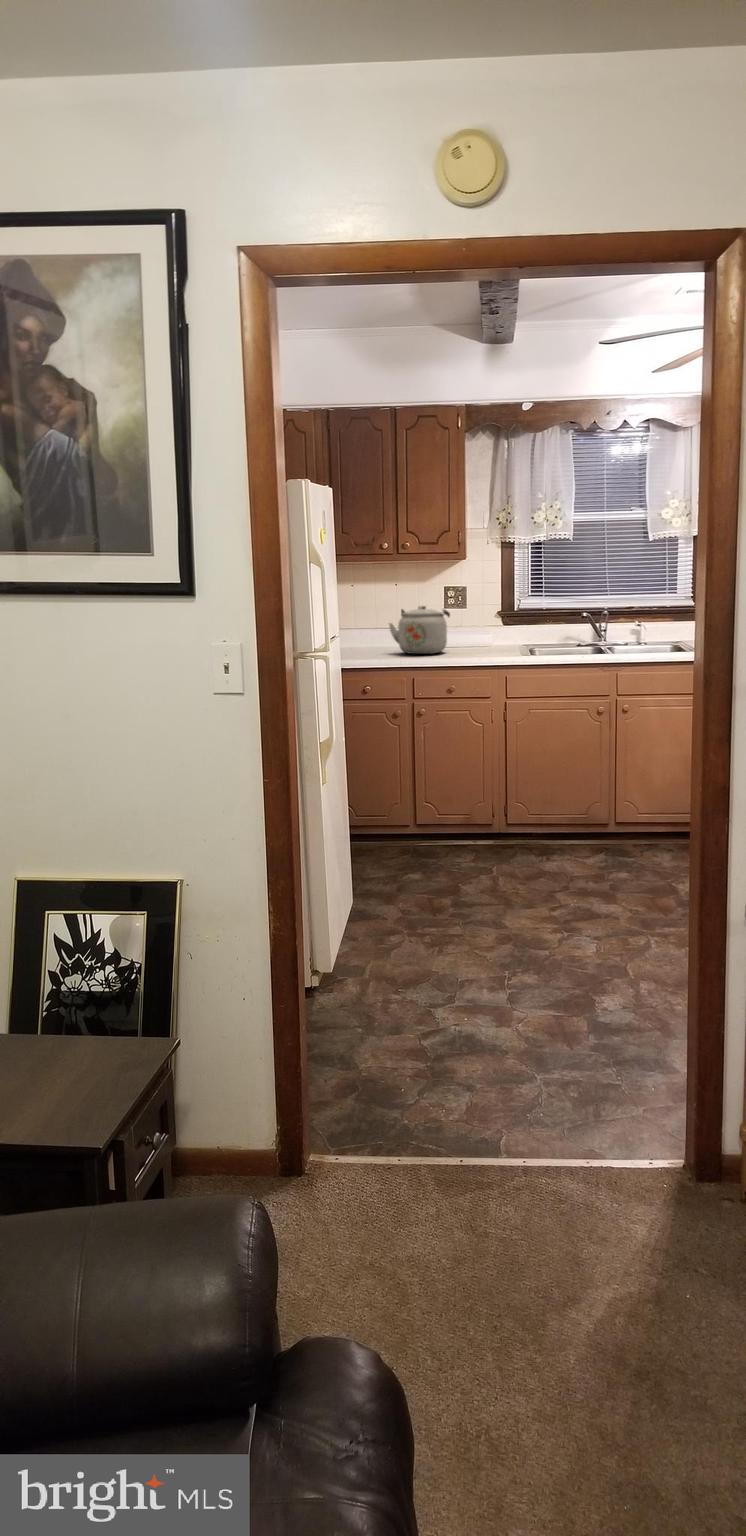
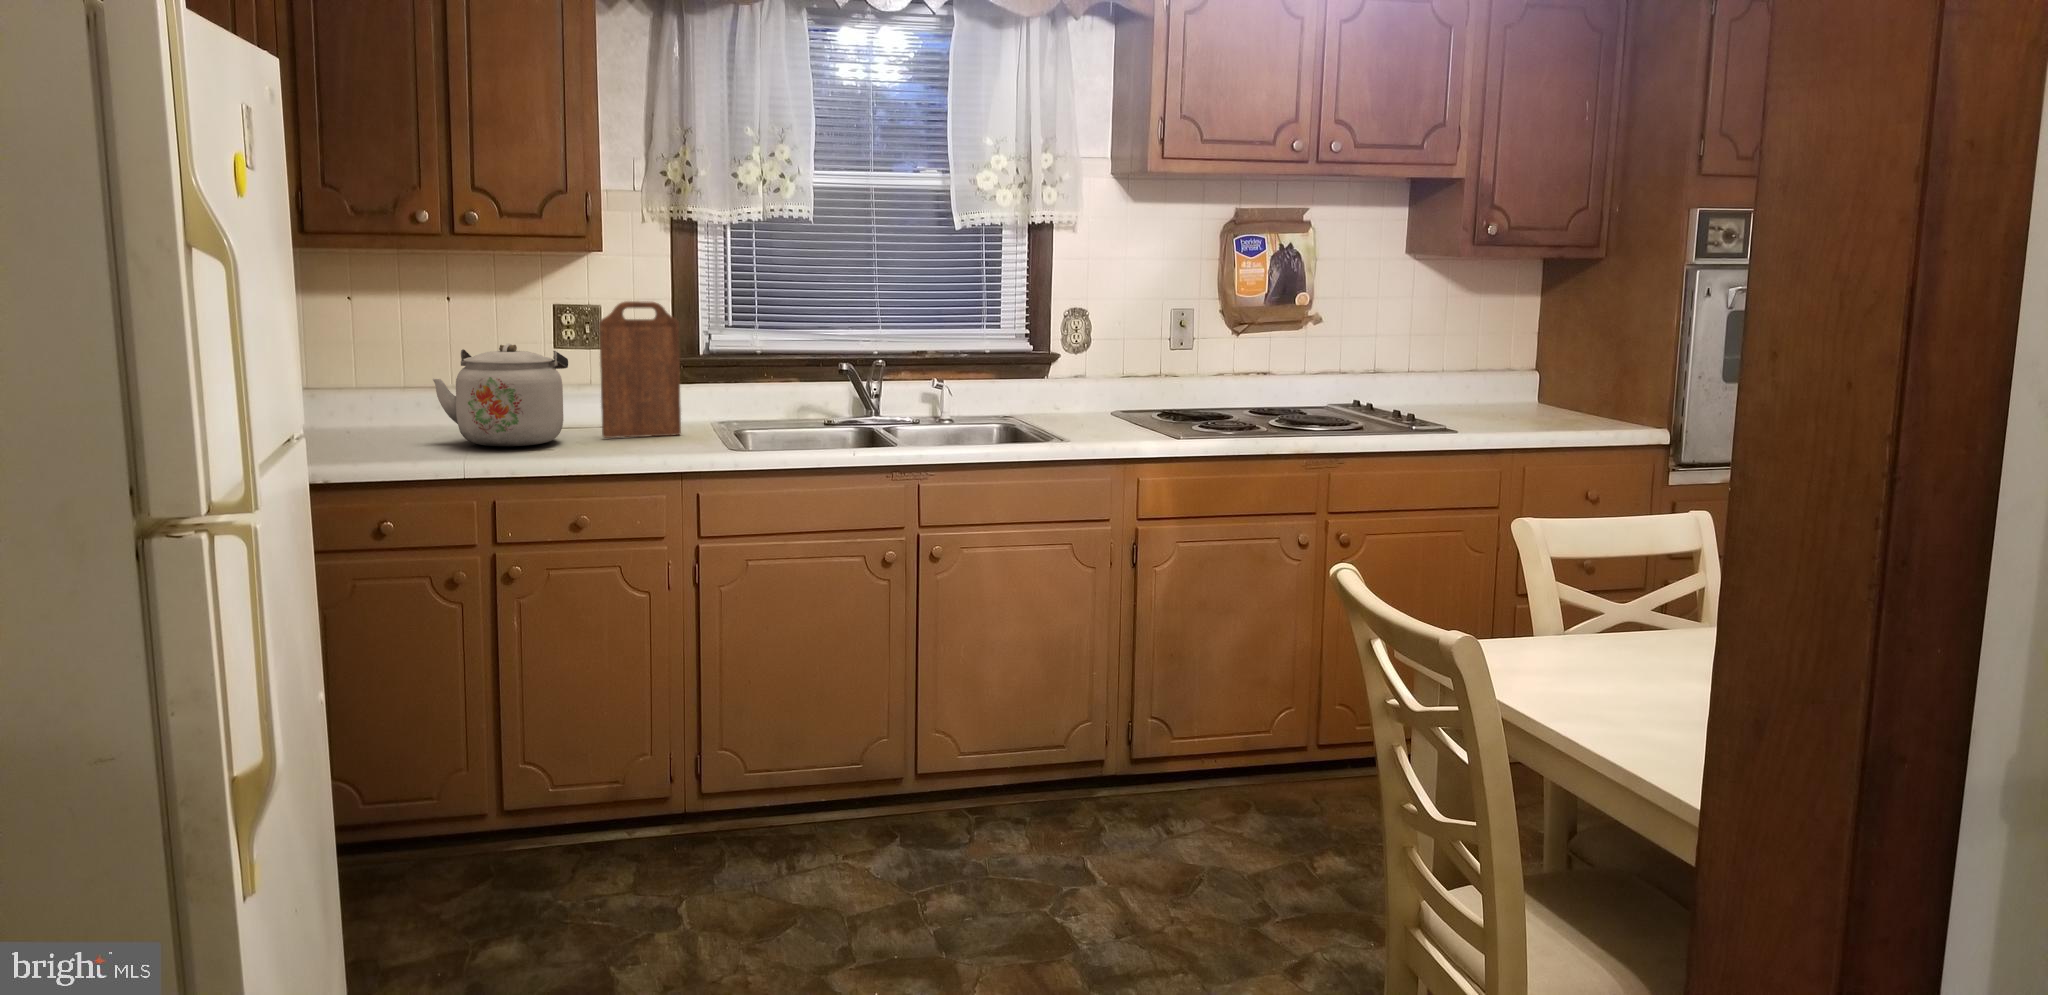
cutting board: none [465,584,503,651] -> present [599,301,681,438]

